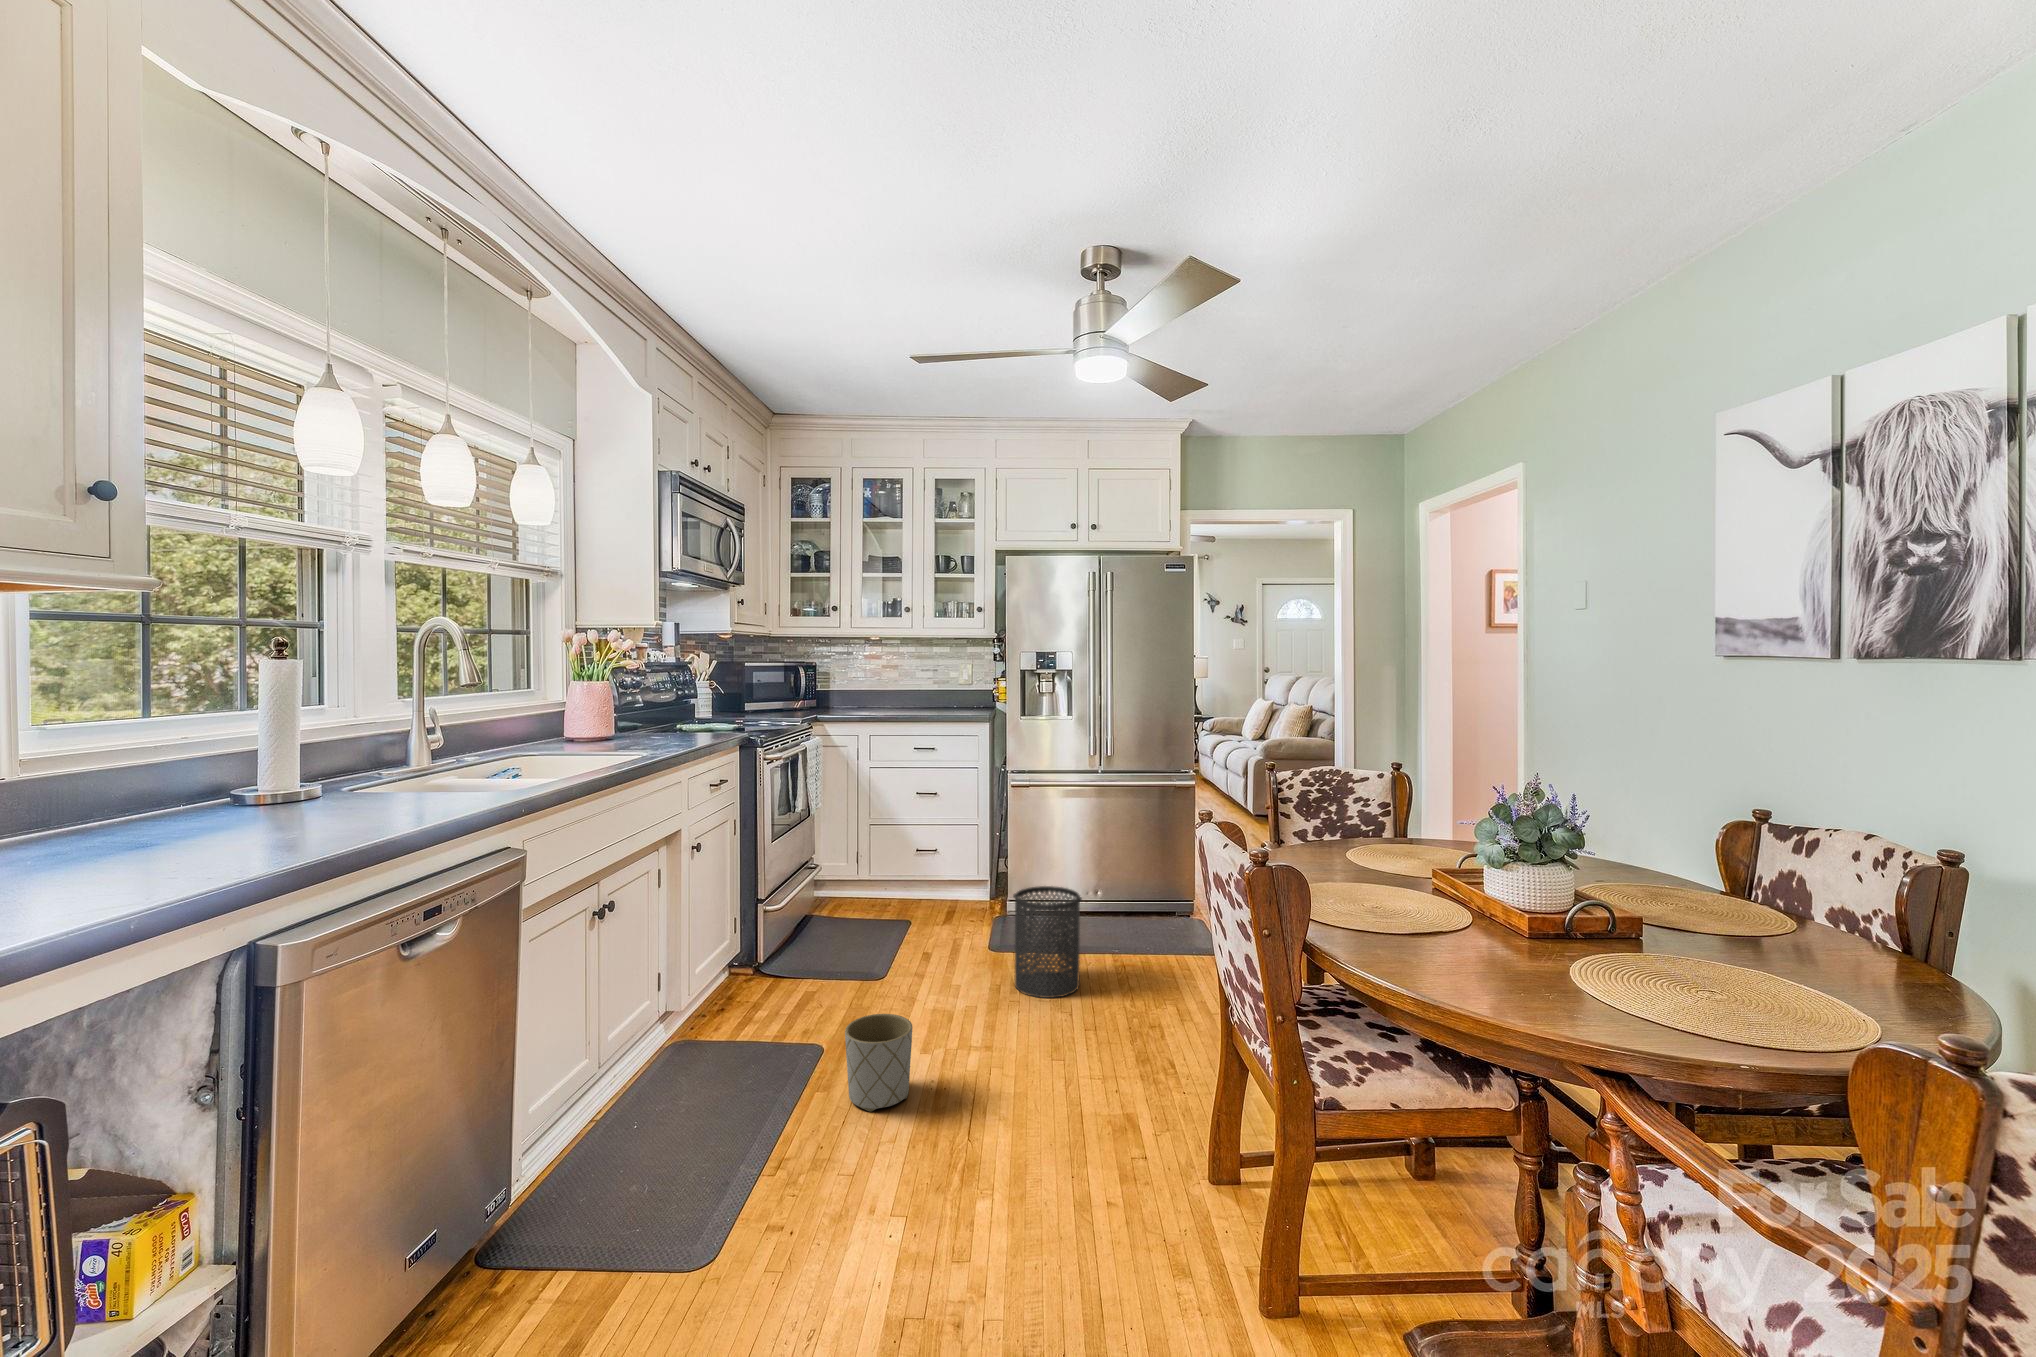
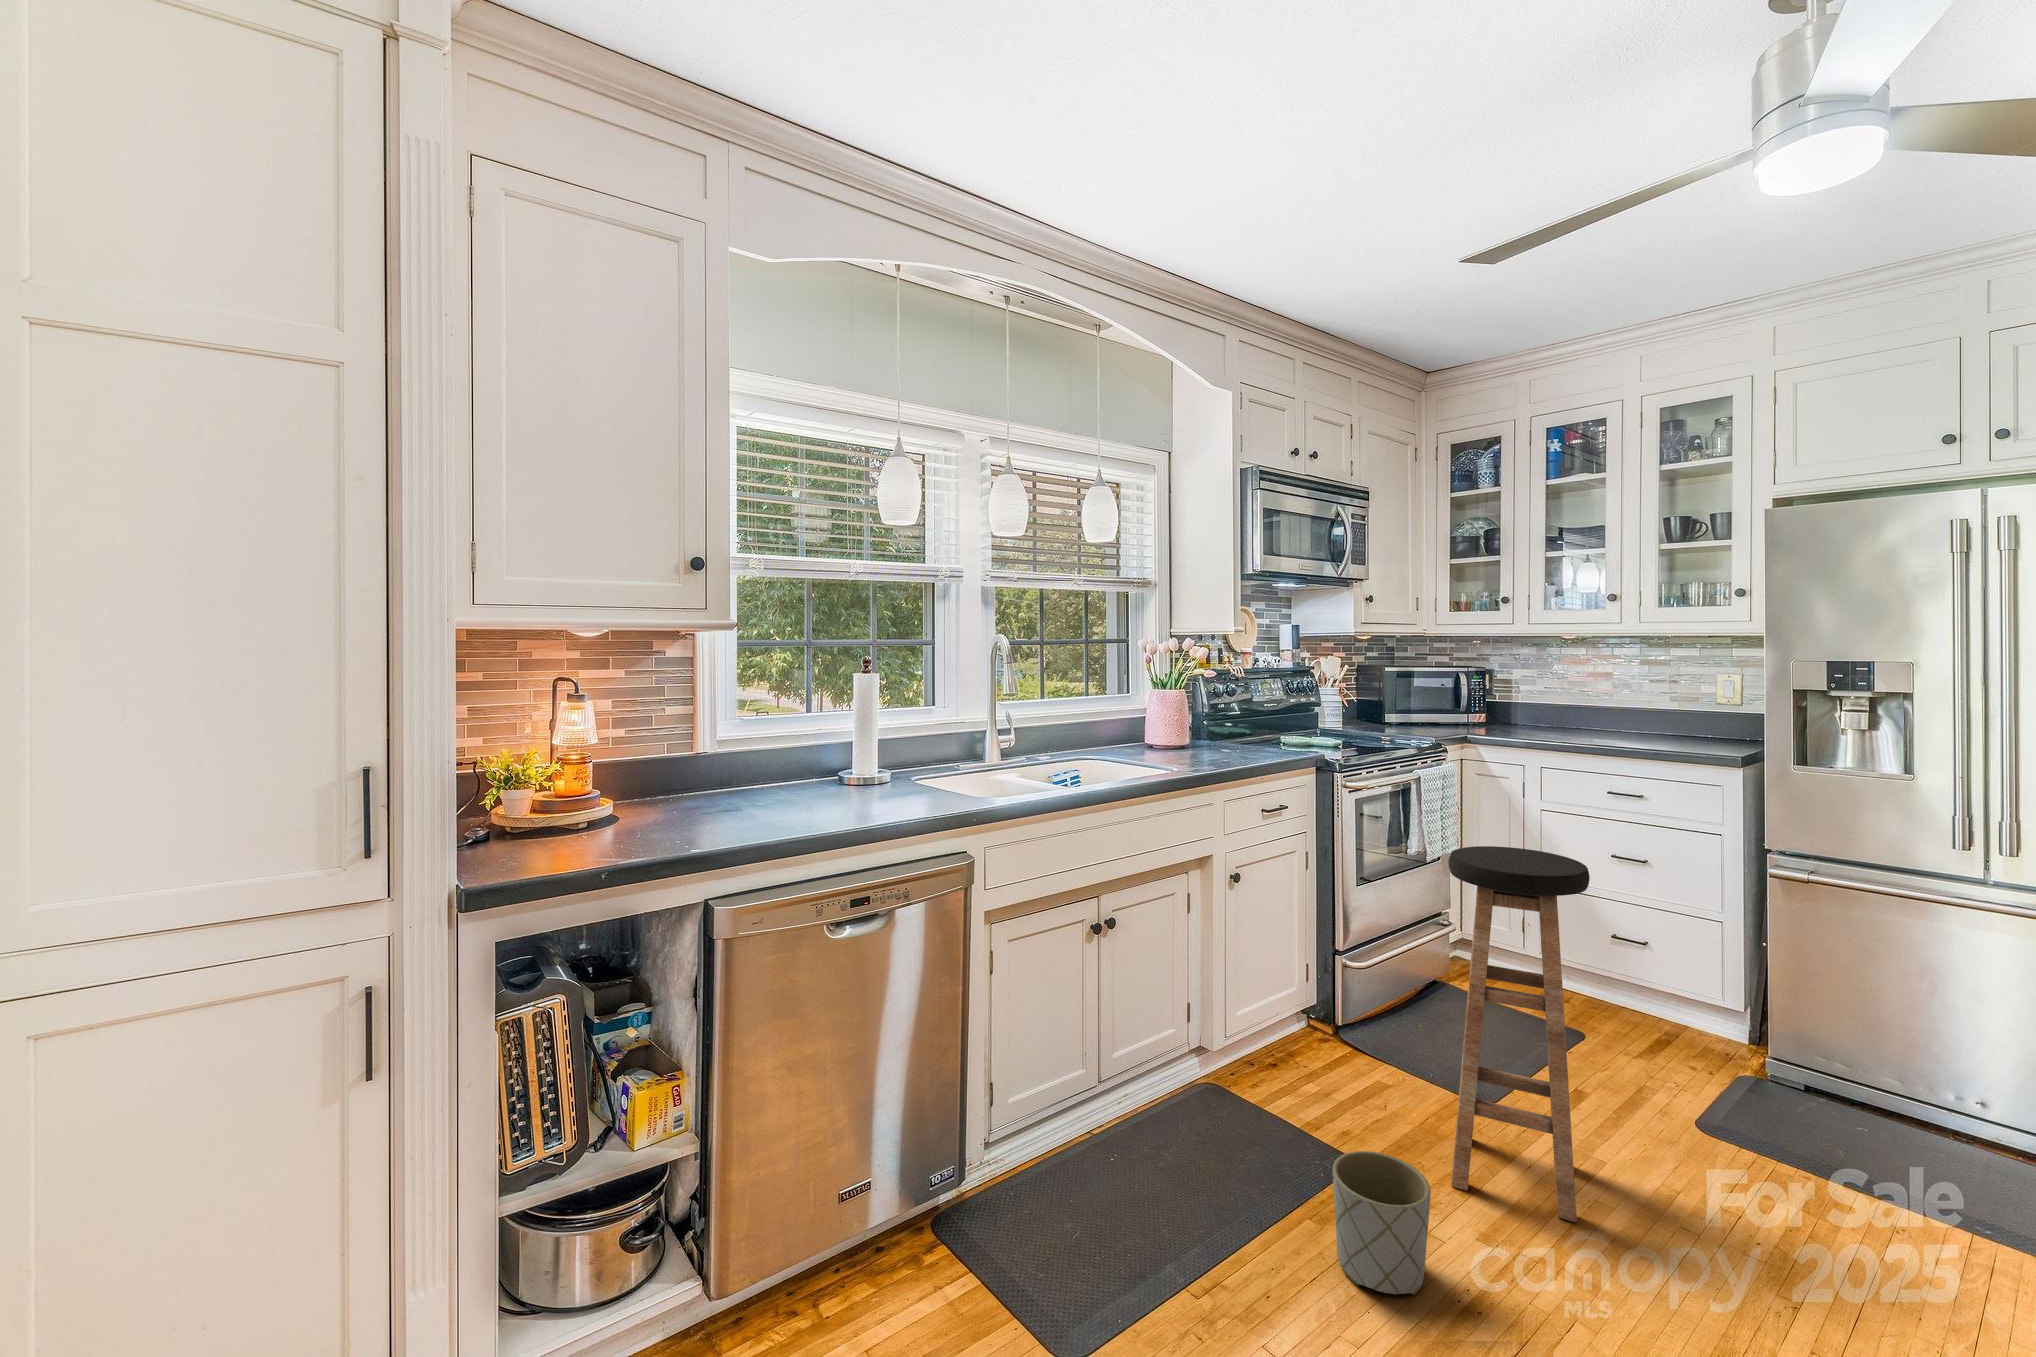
bar stool: none [876,783,964,1033] -> present [1449,846,1590,1222]
trash can: present [1013,886,1082,998] -> none [1709,1053,1868,1272]

